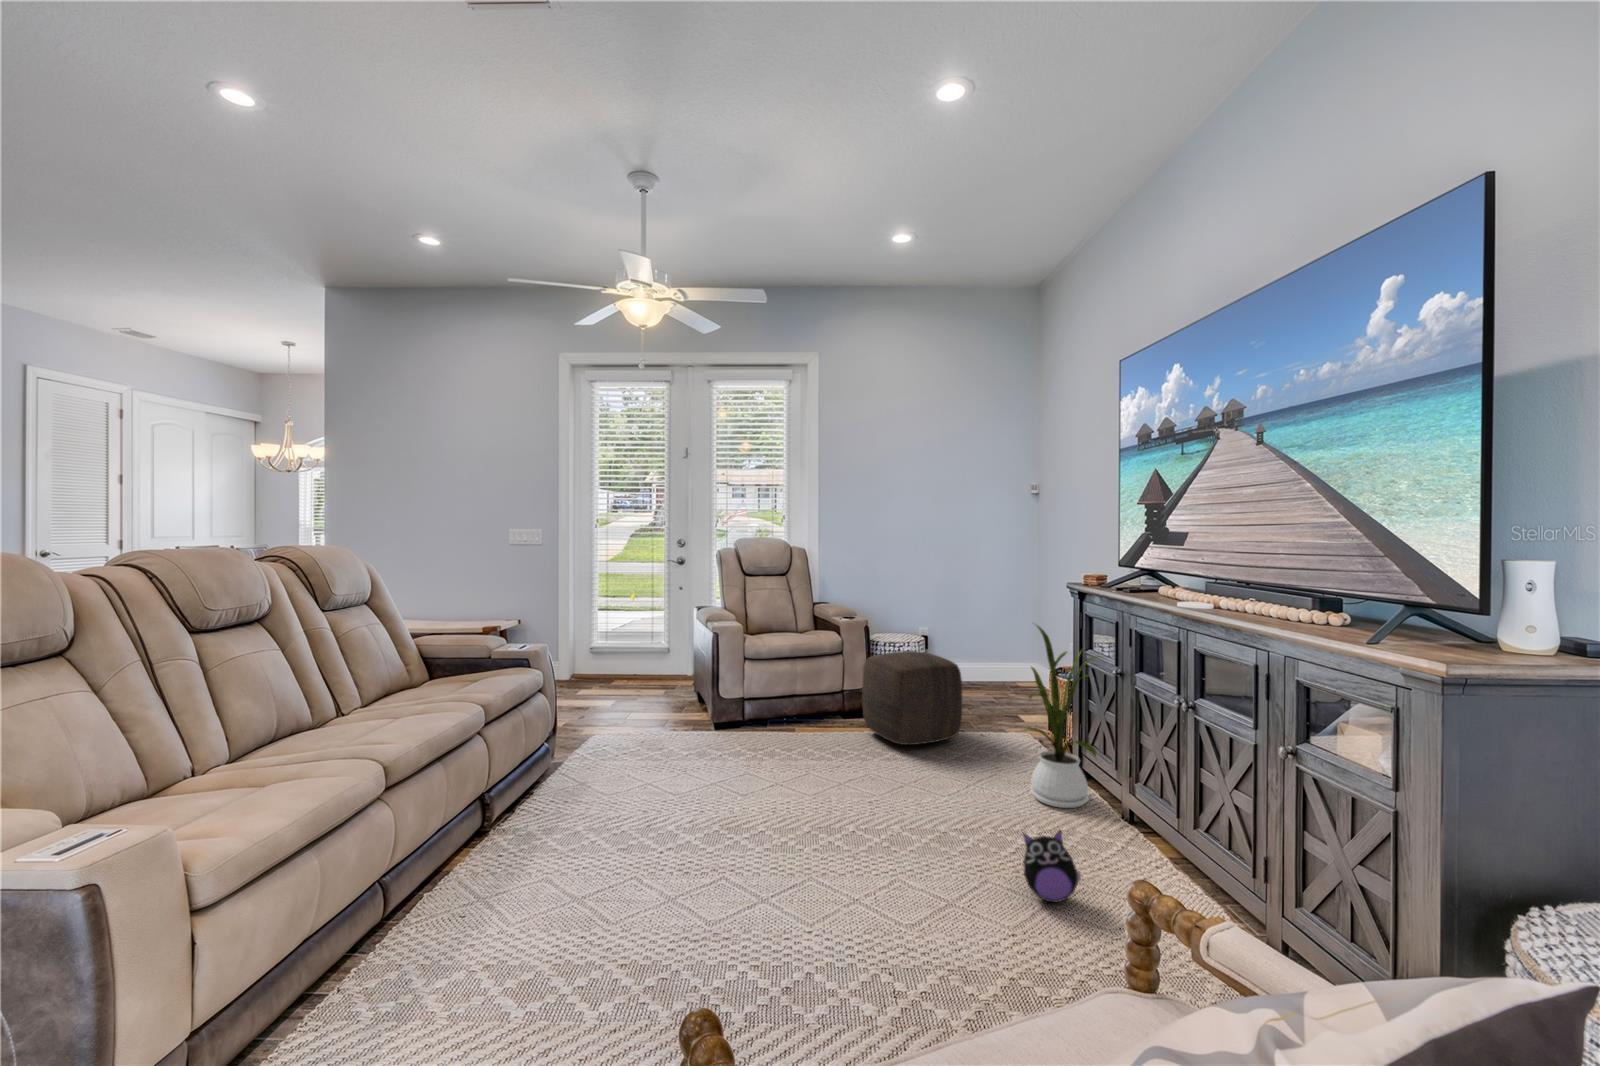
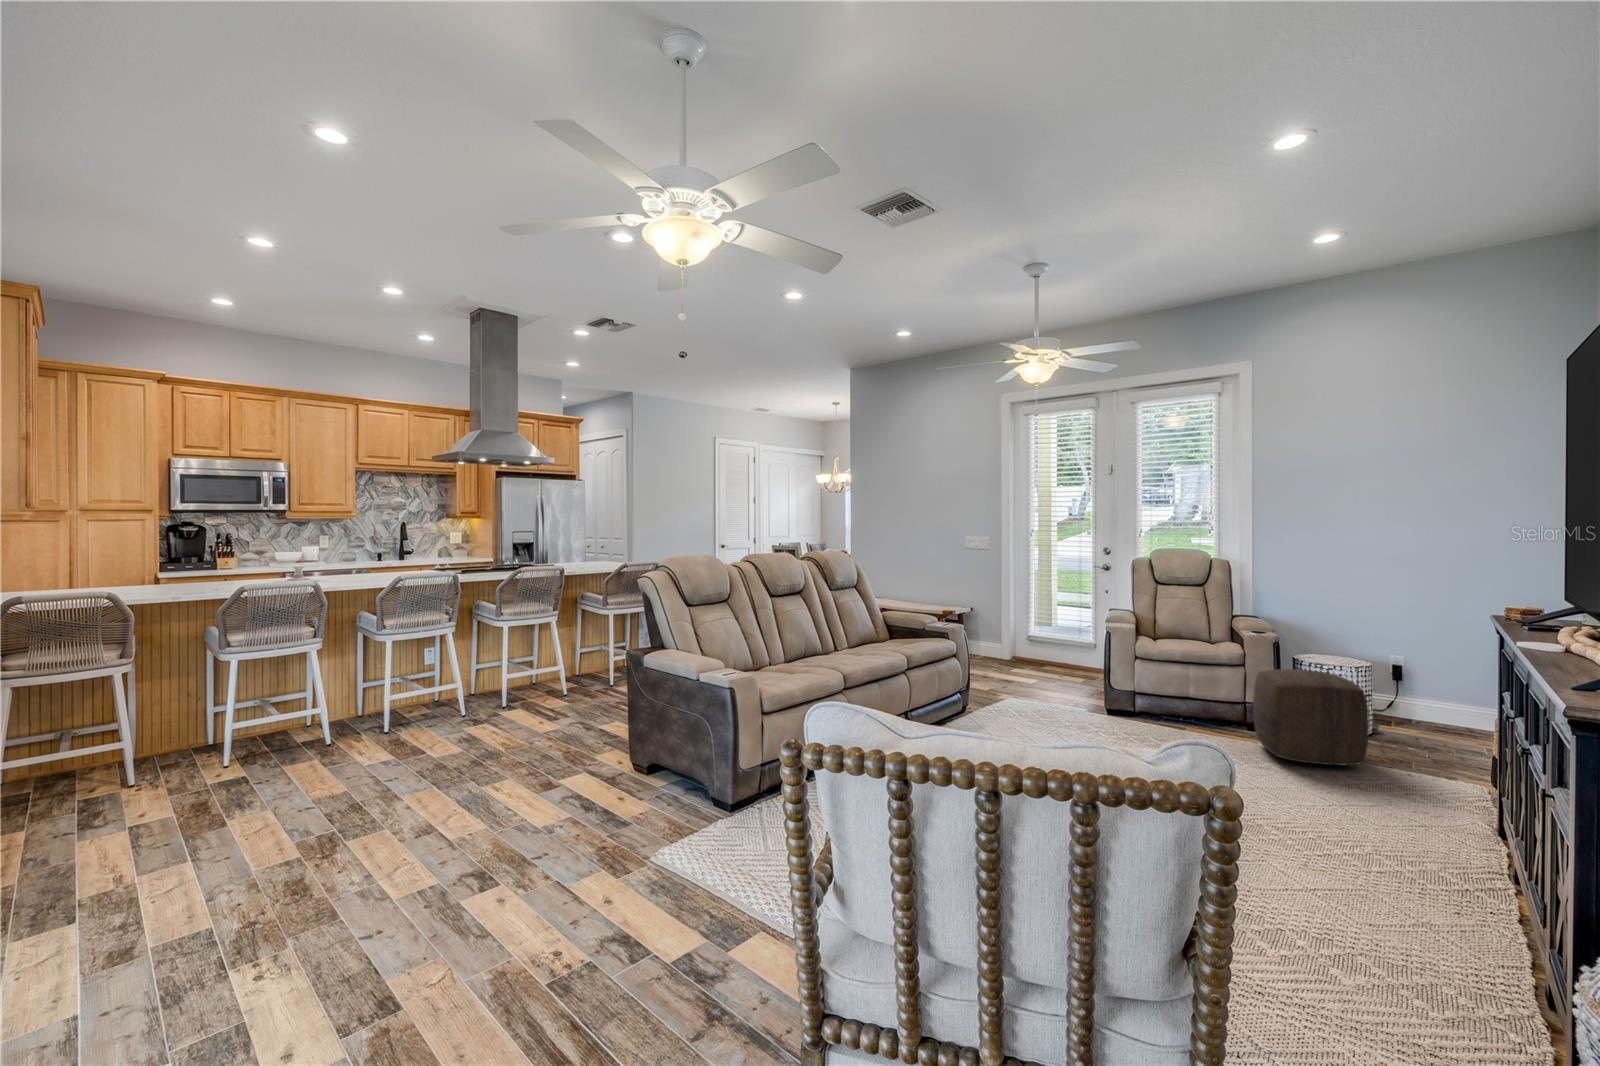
house plant: present [1025,626,1100,808] -> none [1380,650,1494,848]
plush toy: present [1023,830,1081,902] -> none [1282,821,1346,886]

